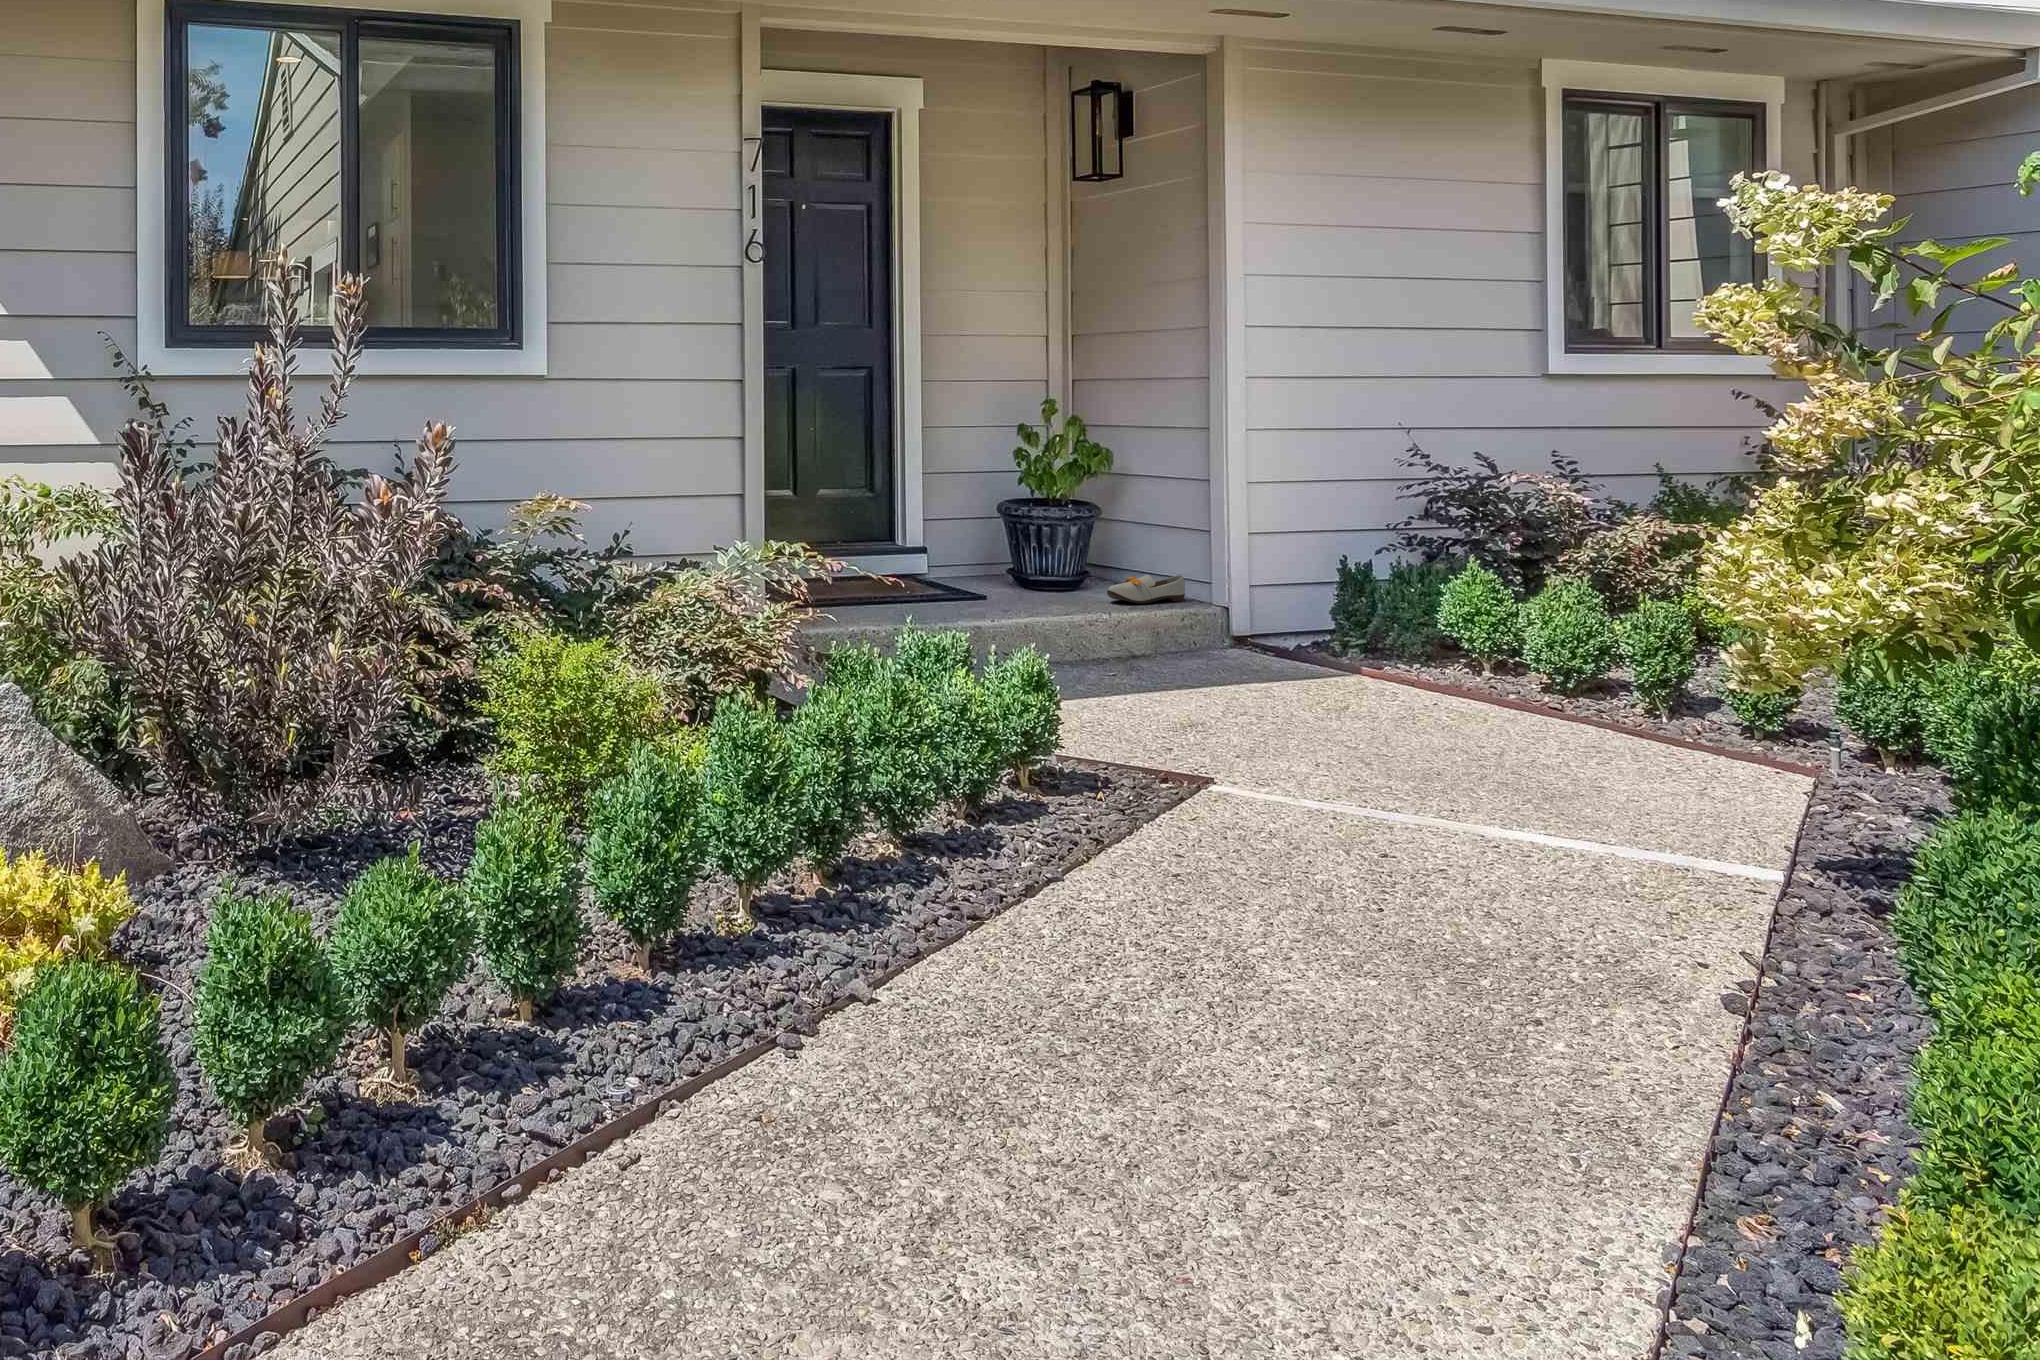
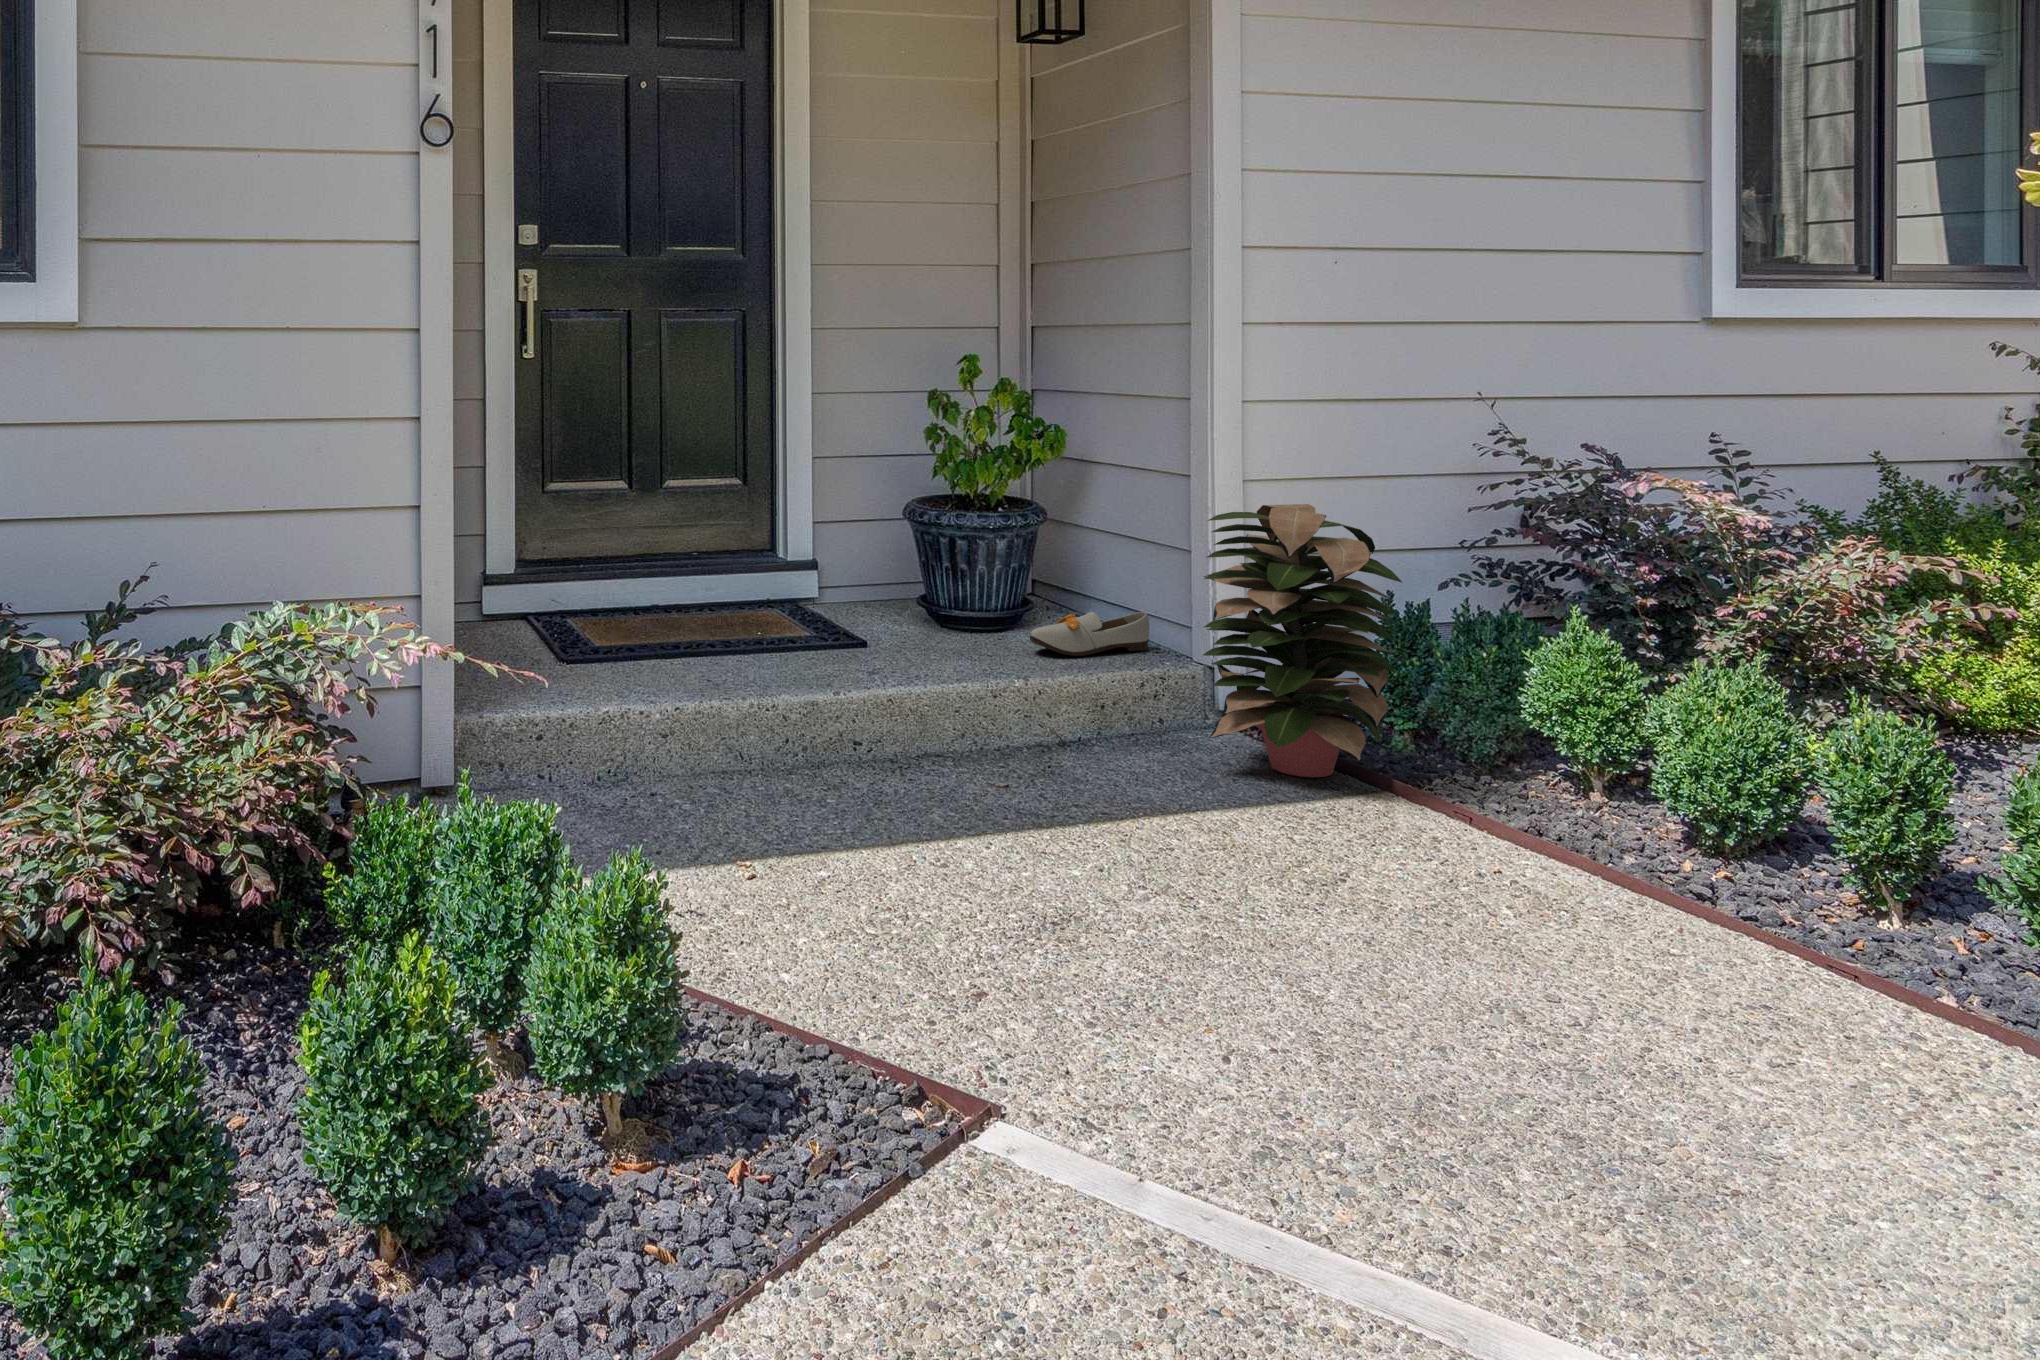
decorative plant: none [1230,495,1365,672] -> present [1203,504,1402,777]

